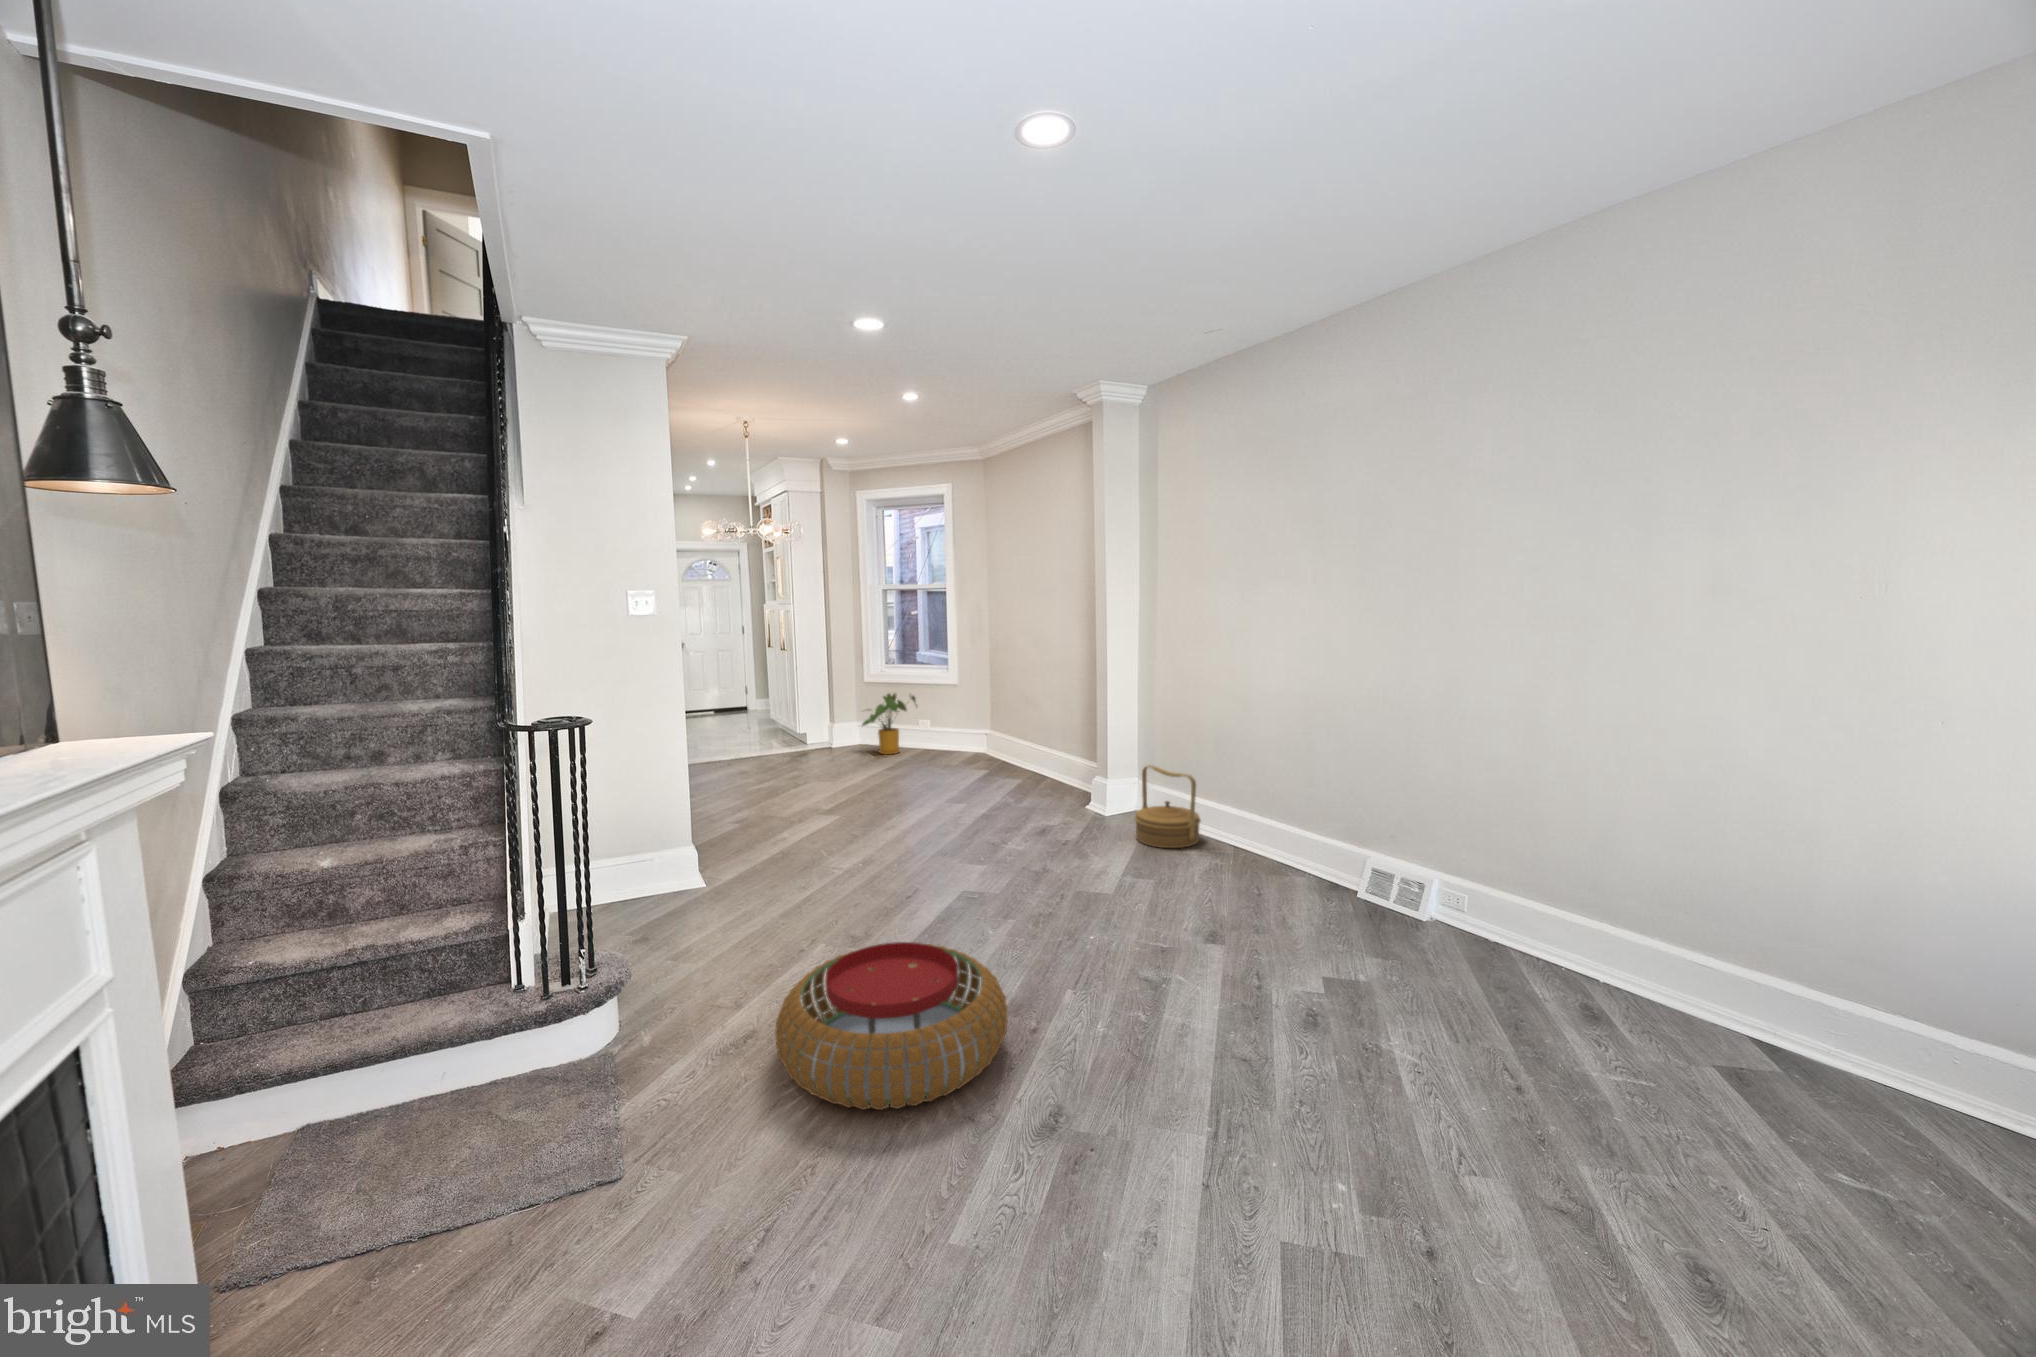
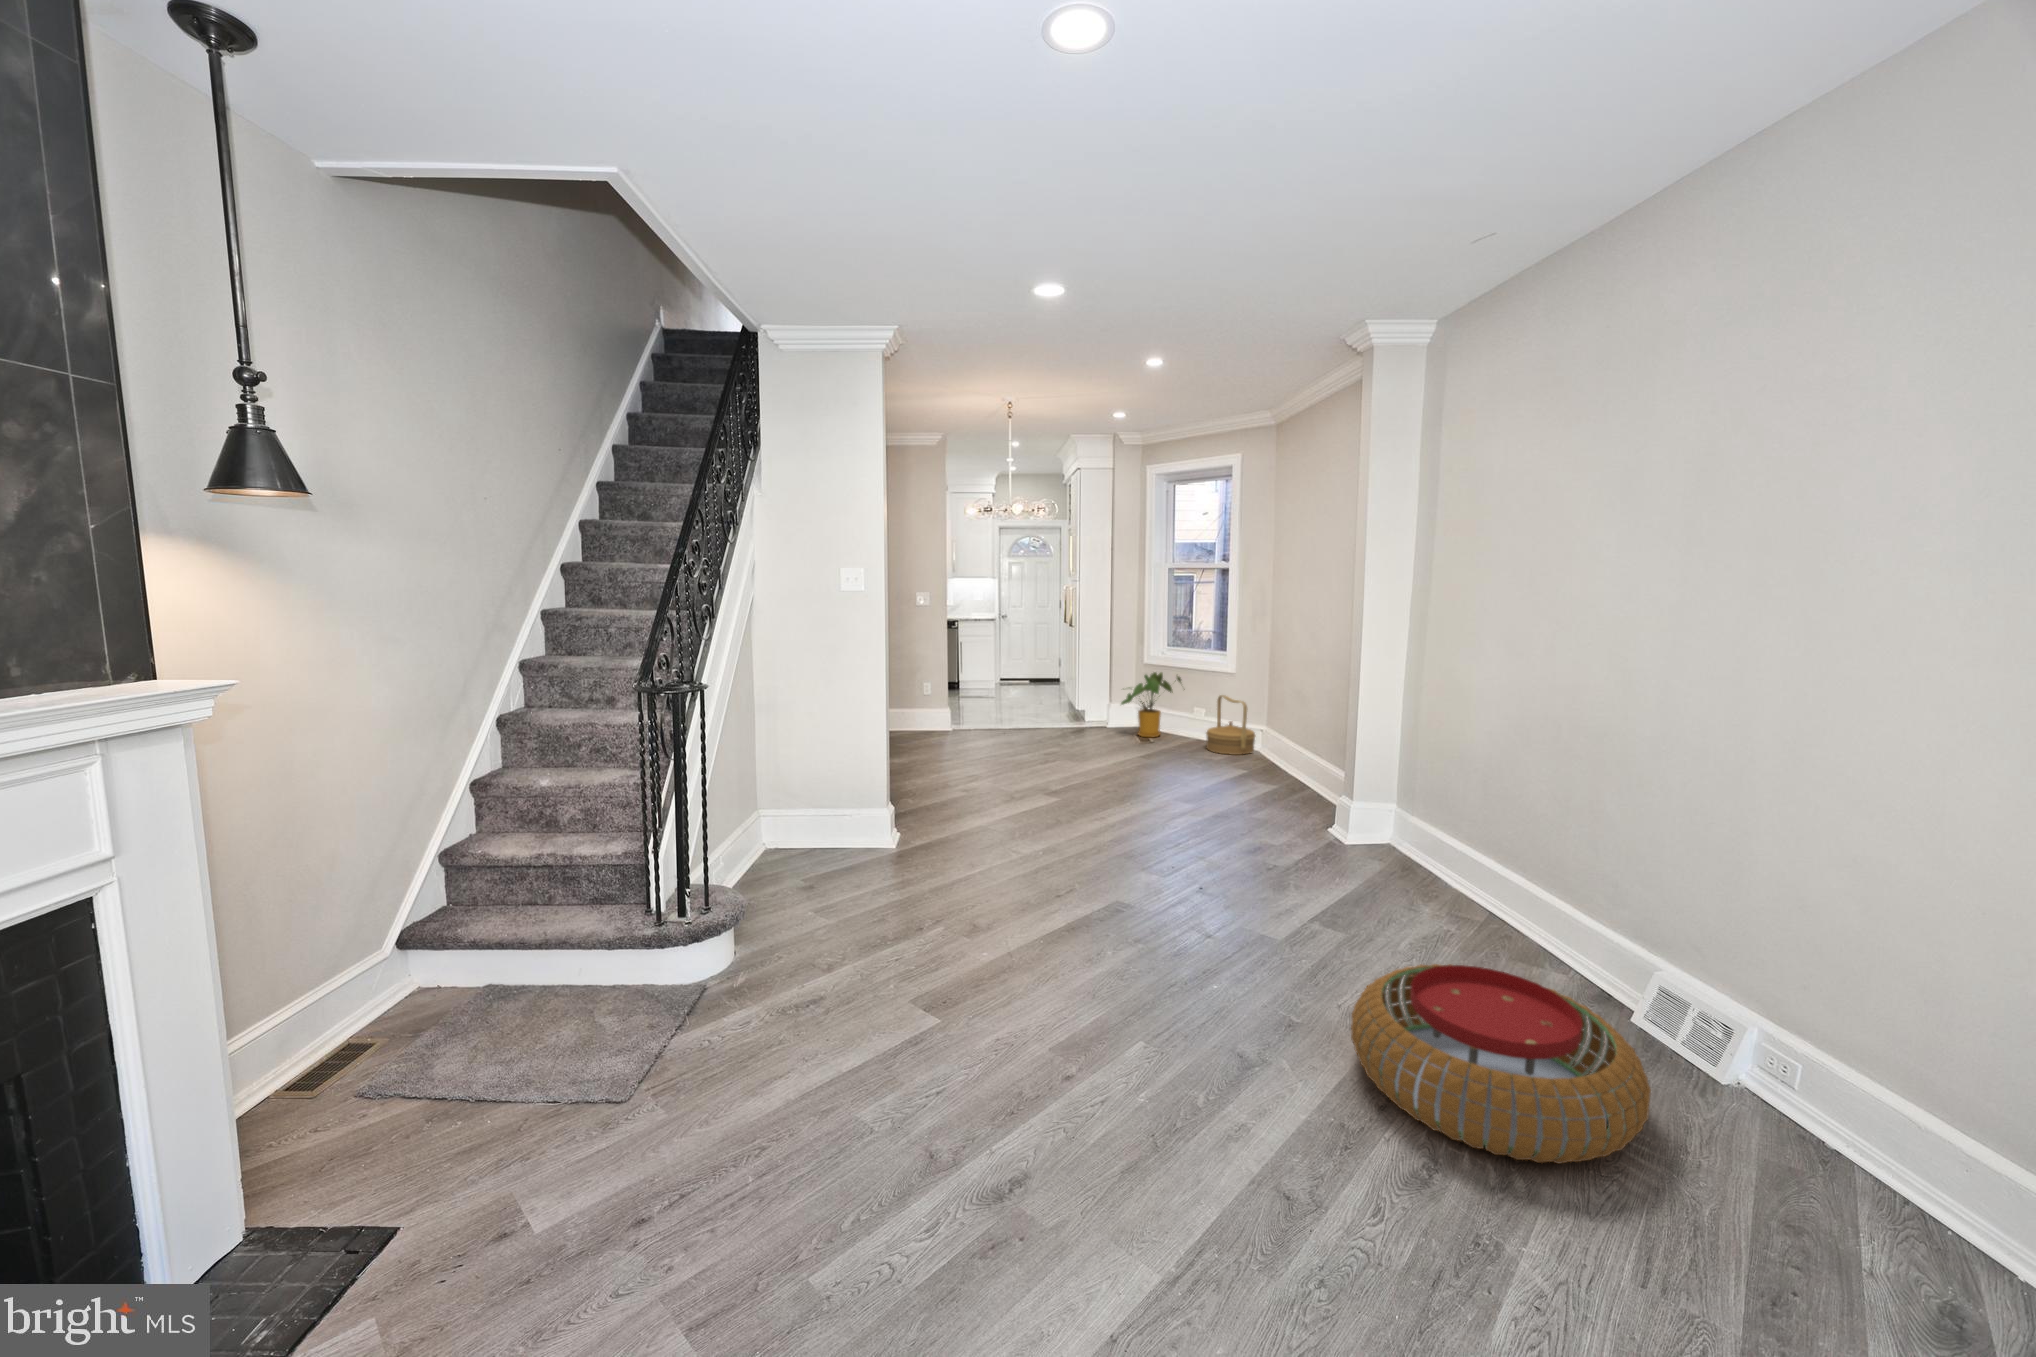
woven basket: present [1135,765,1201,848] -> present [1206,695,1255,755]
pouf: present [775,942,1008,1110] -> present [1351,964,1651,1164]

